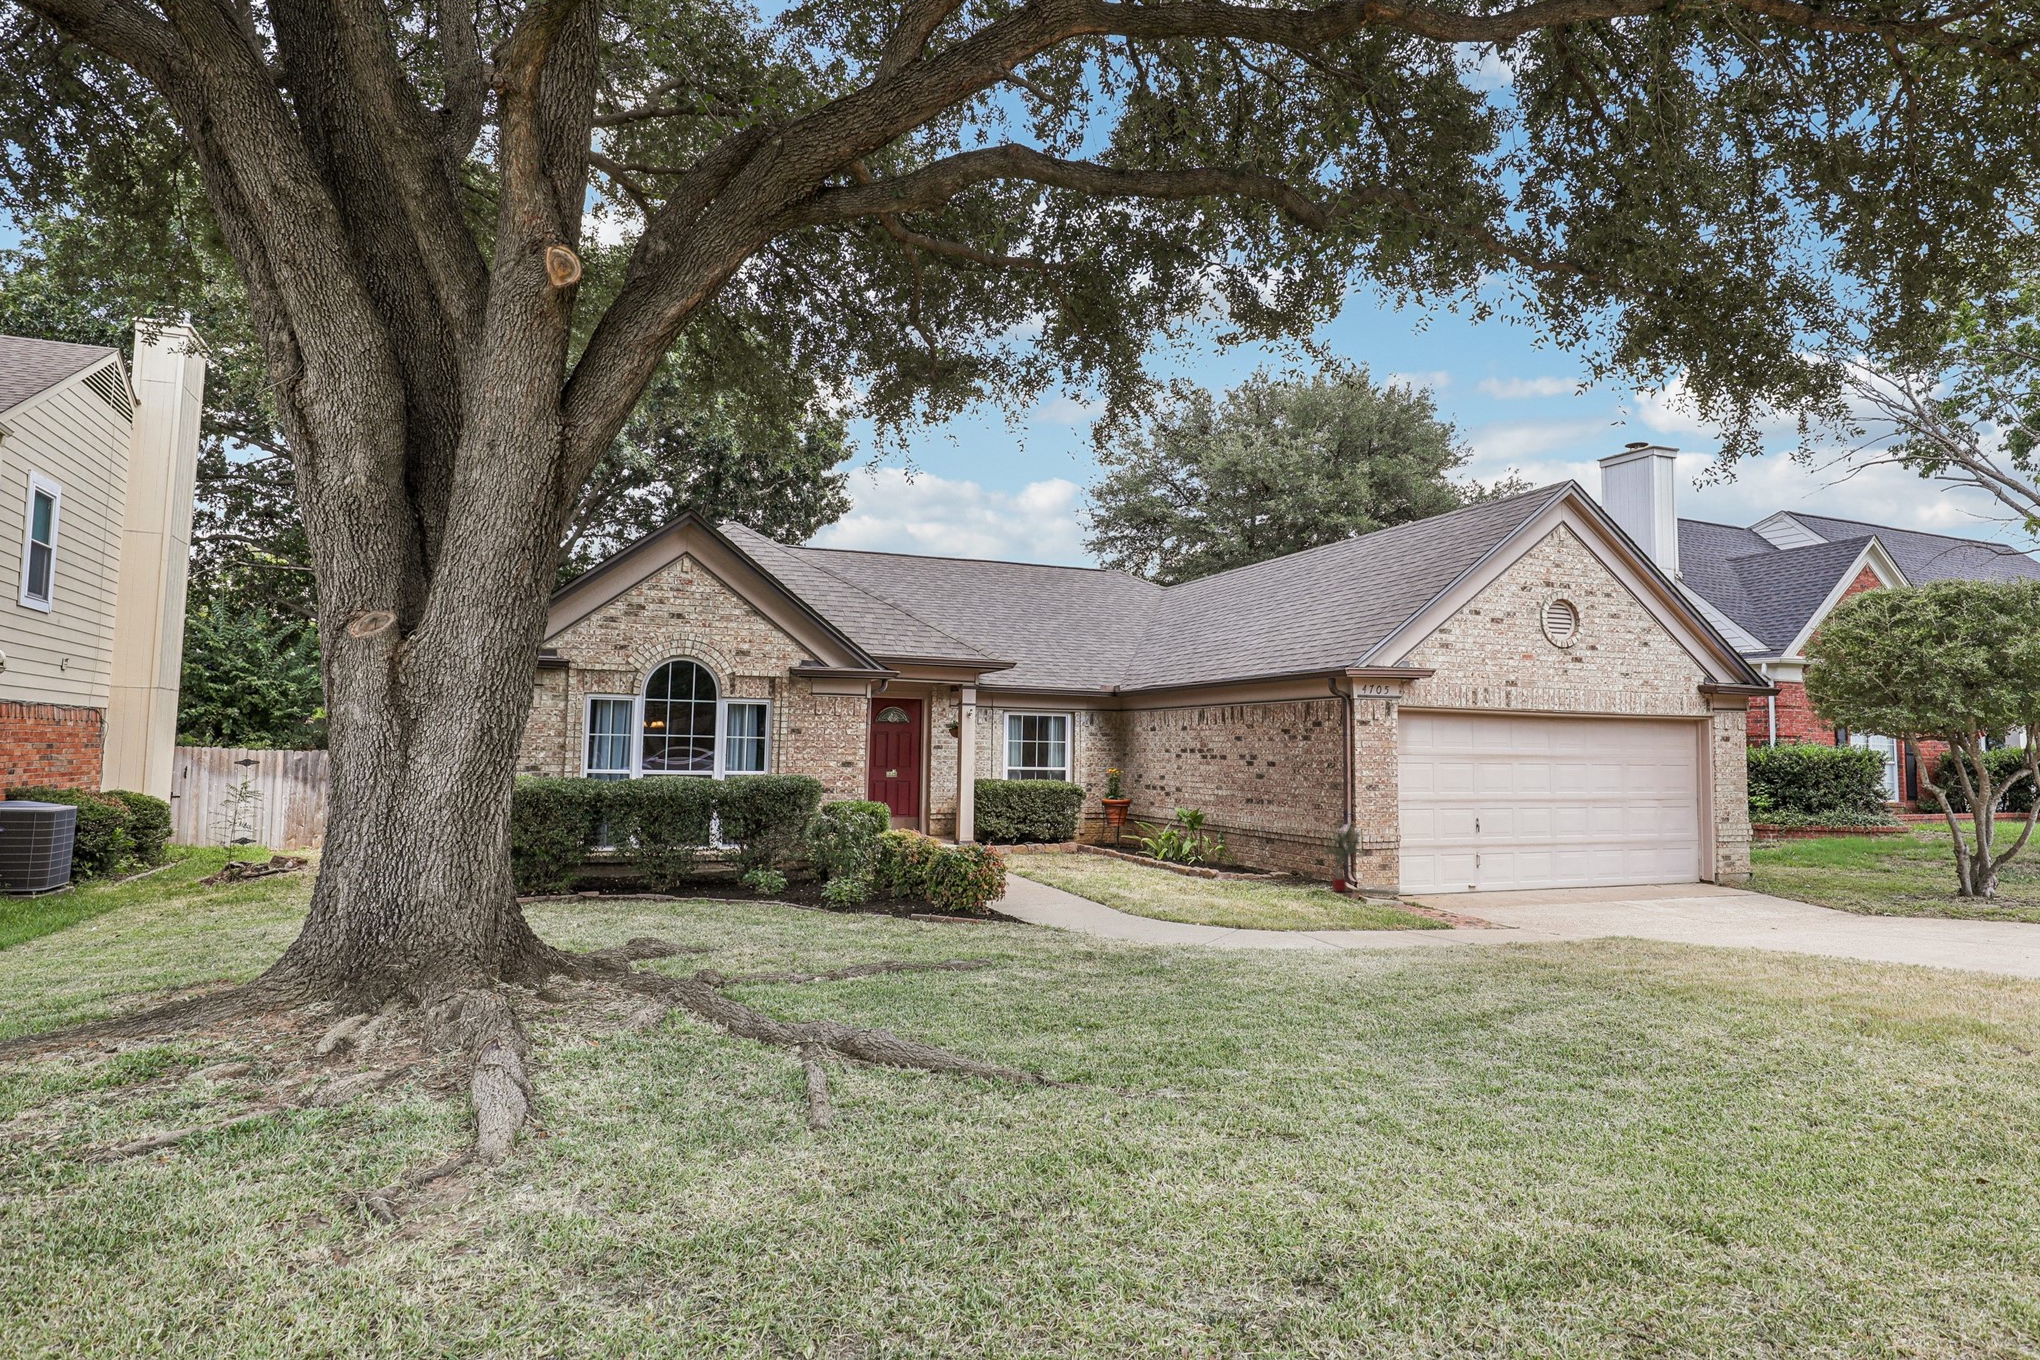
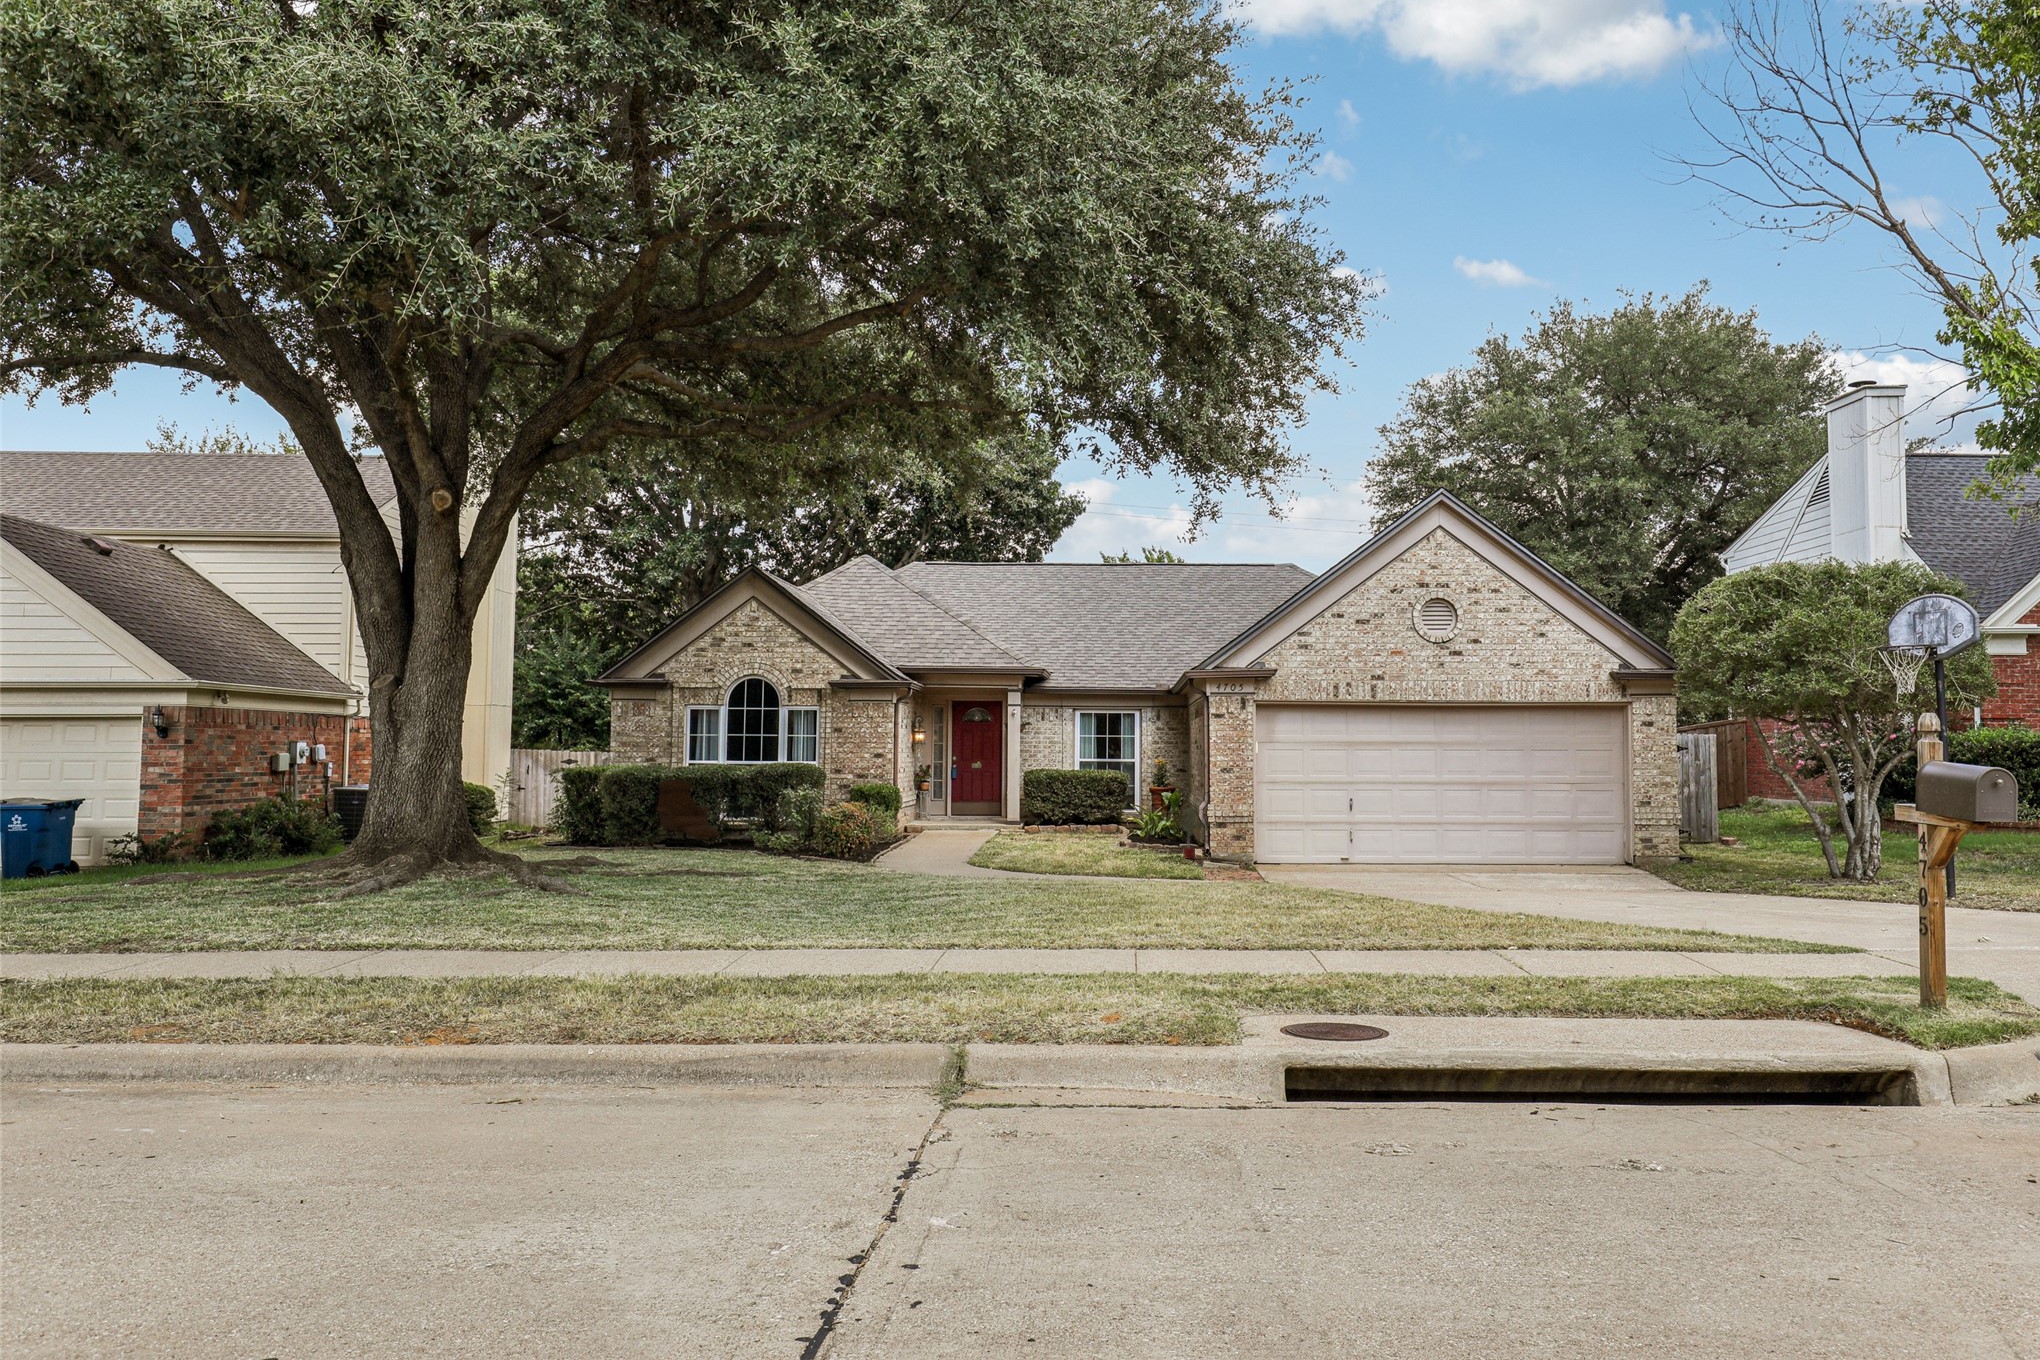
lounge chair: none [591,800,696,898] -> present [657,779,719,846]

